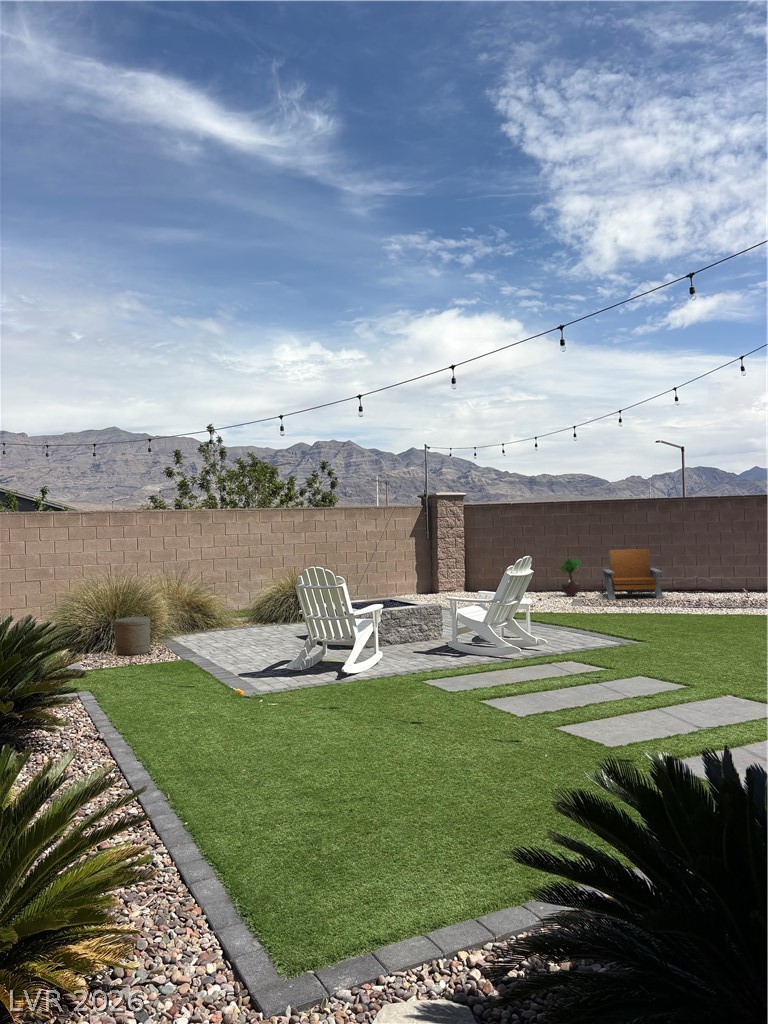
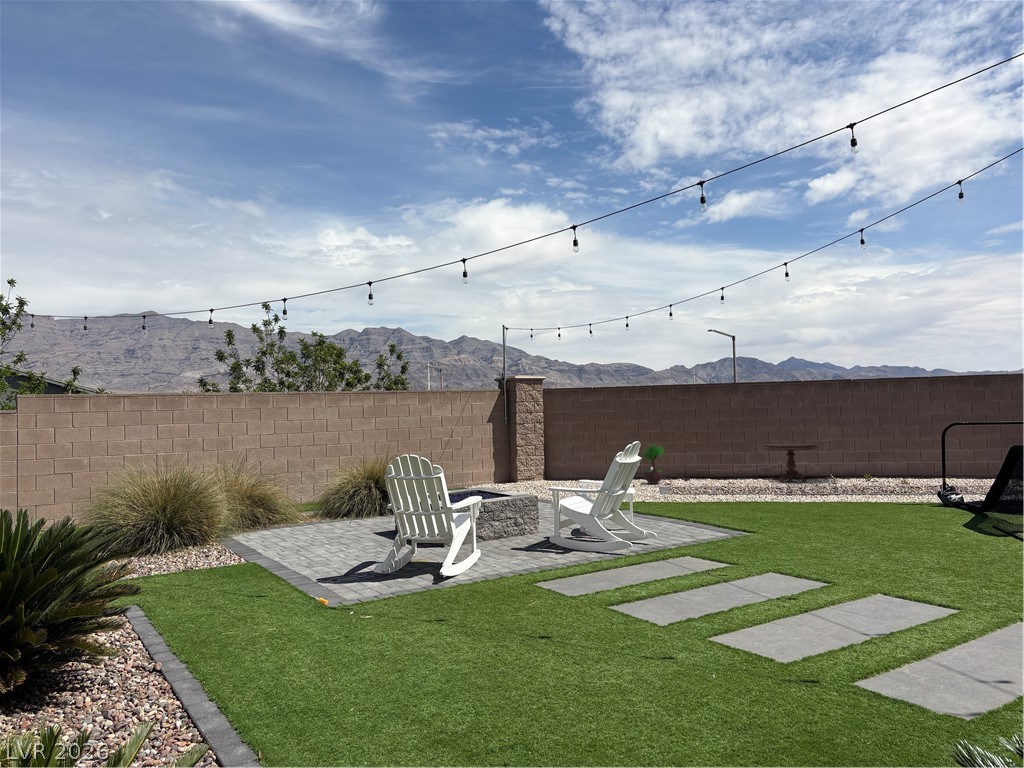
lounge chair: present [602,549,664,600] -> none [685,435,748,487]
side table: none [682,557,736,596] -> present [765,443,817,483]
woven basket: present [113,617,151,656] -> none [167,513,211,558]

